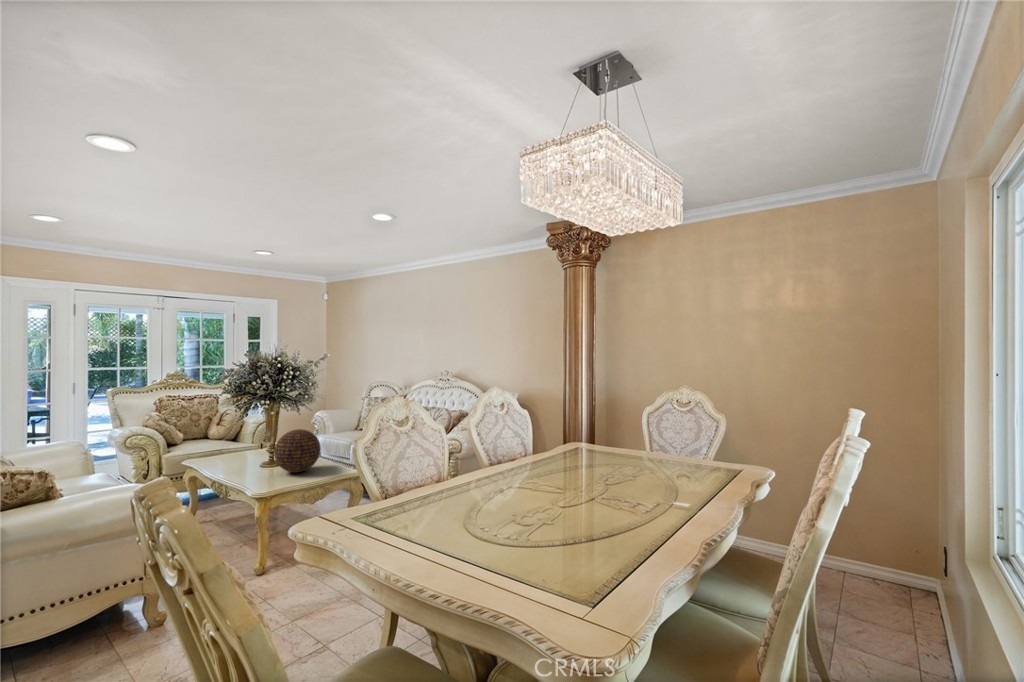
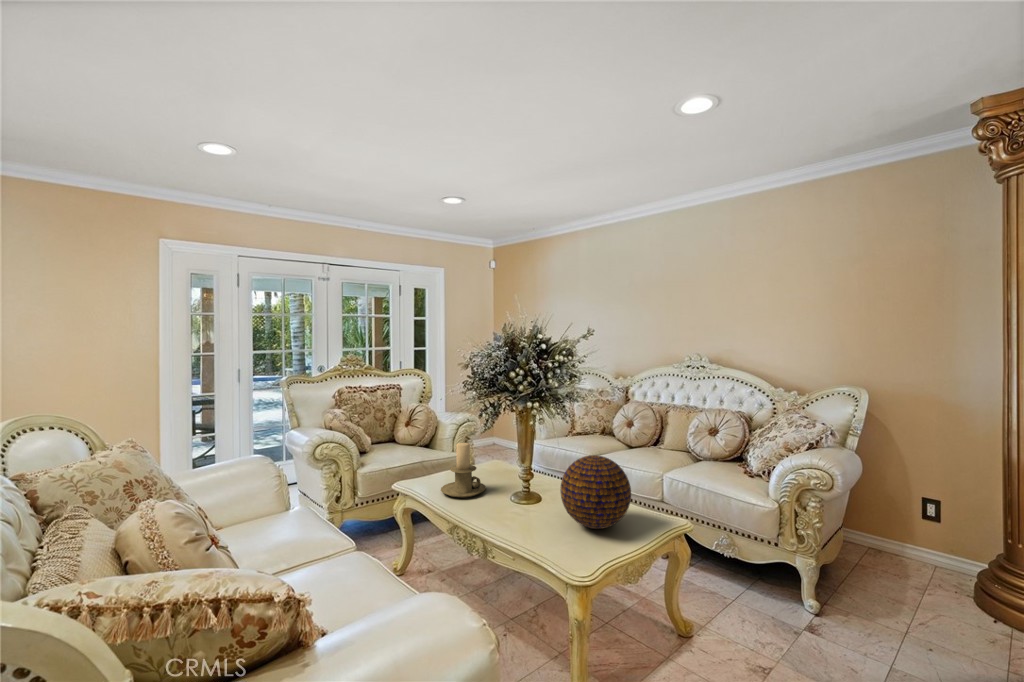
candle holder: none [211,429,247,464] -> present [441,443,486,497]

